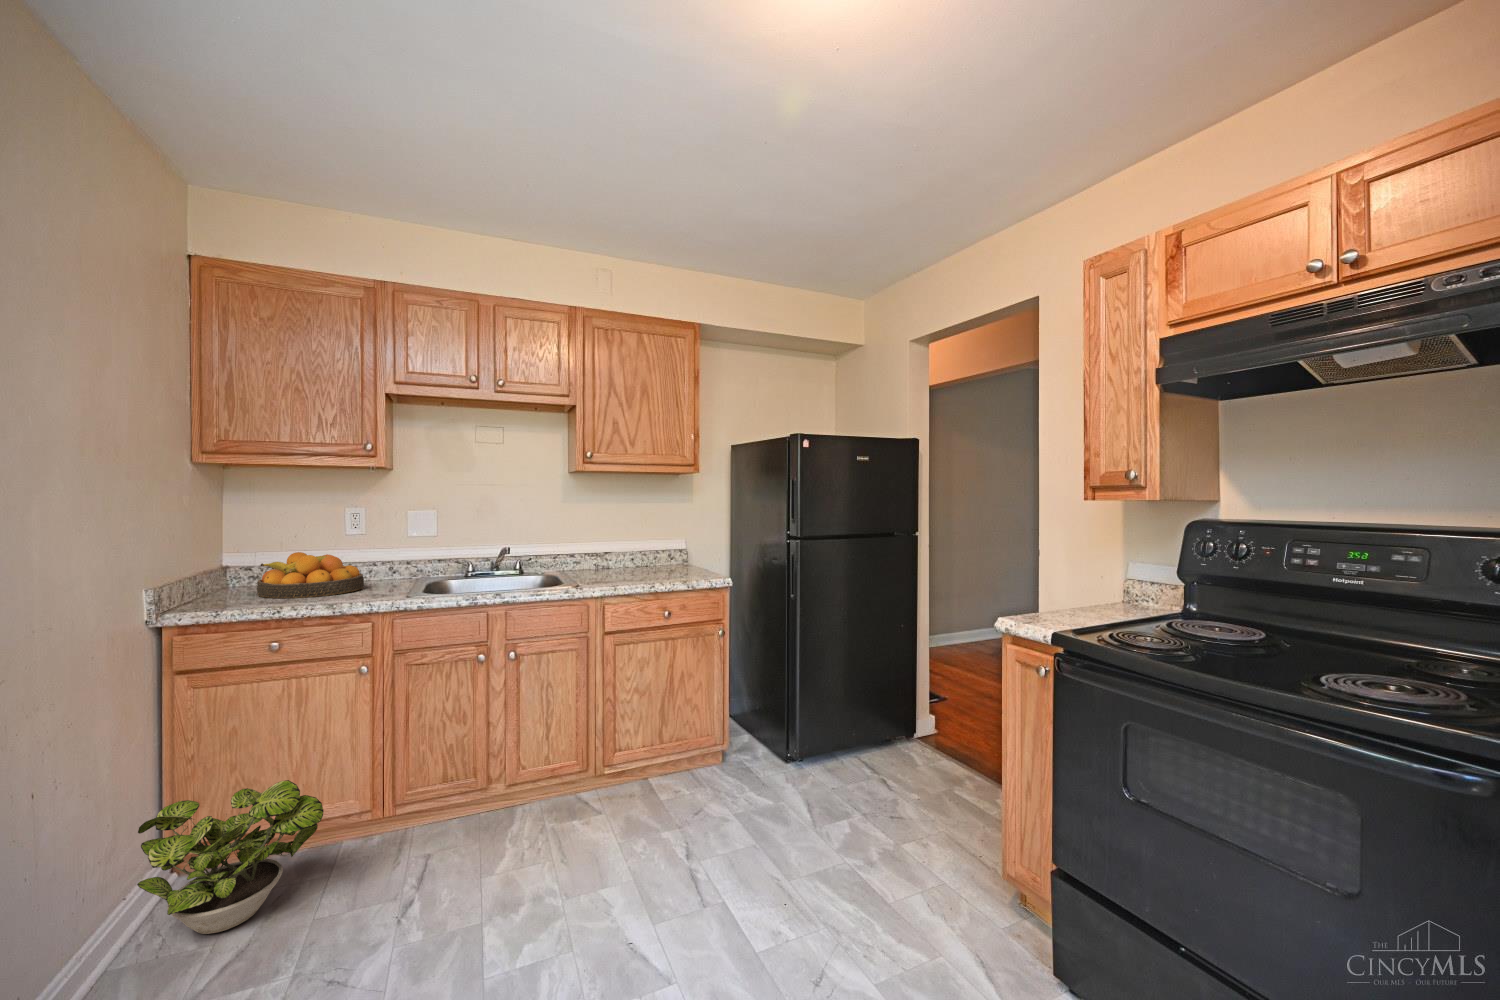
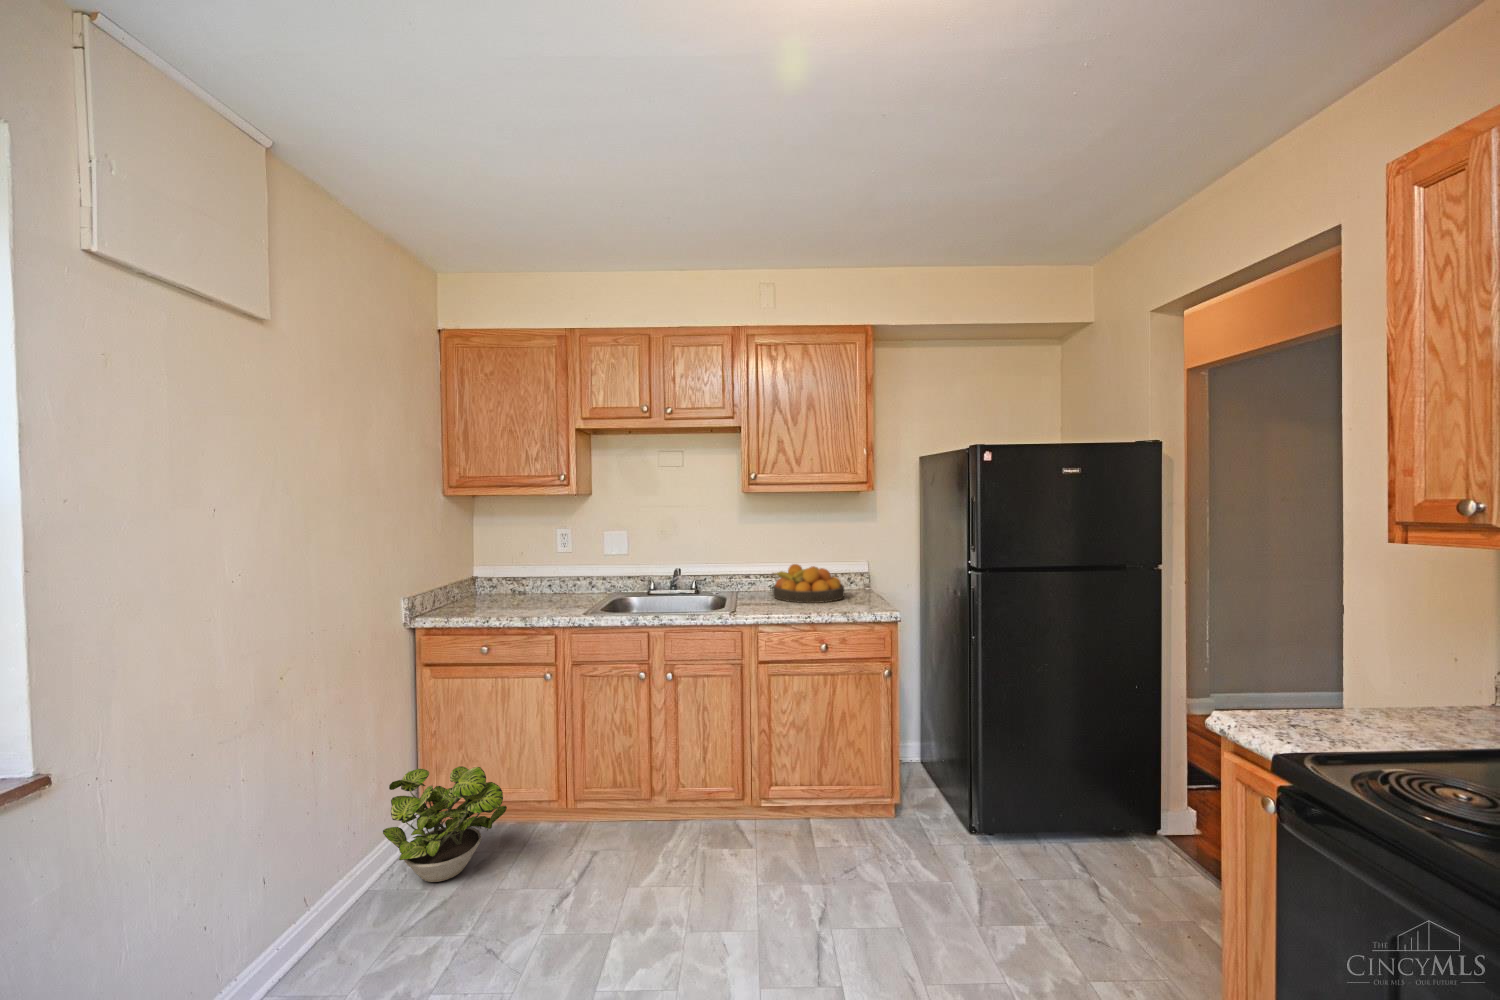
fruit bowl: present [257,552,364,598] -> present [773,564,844,603]

